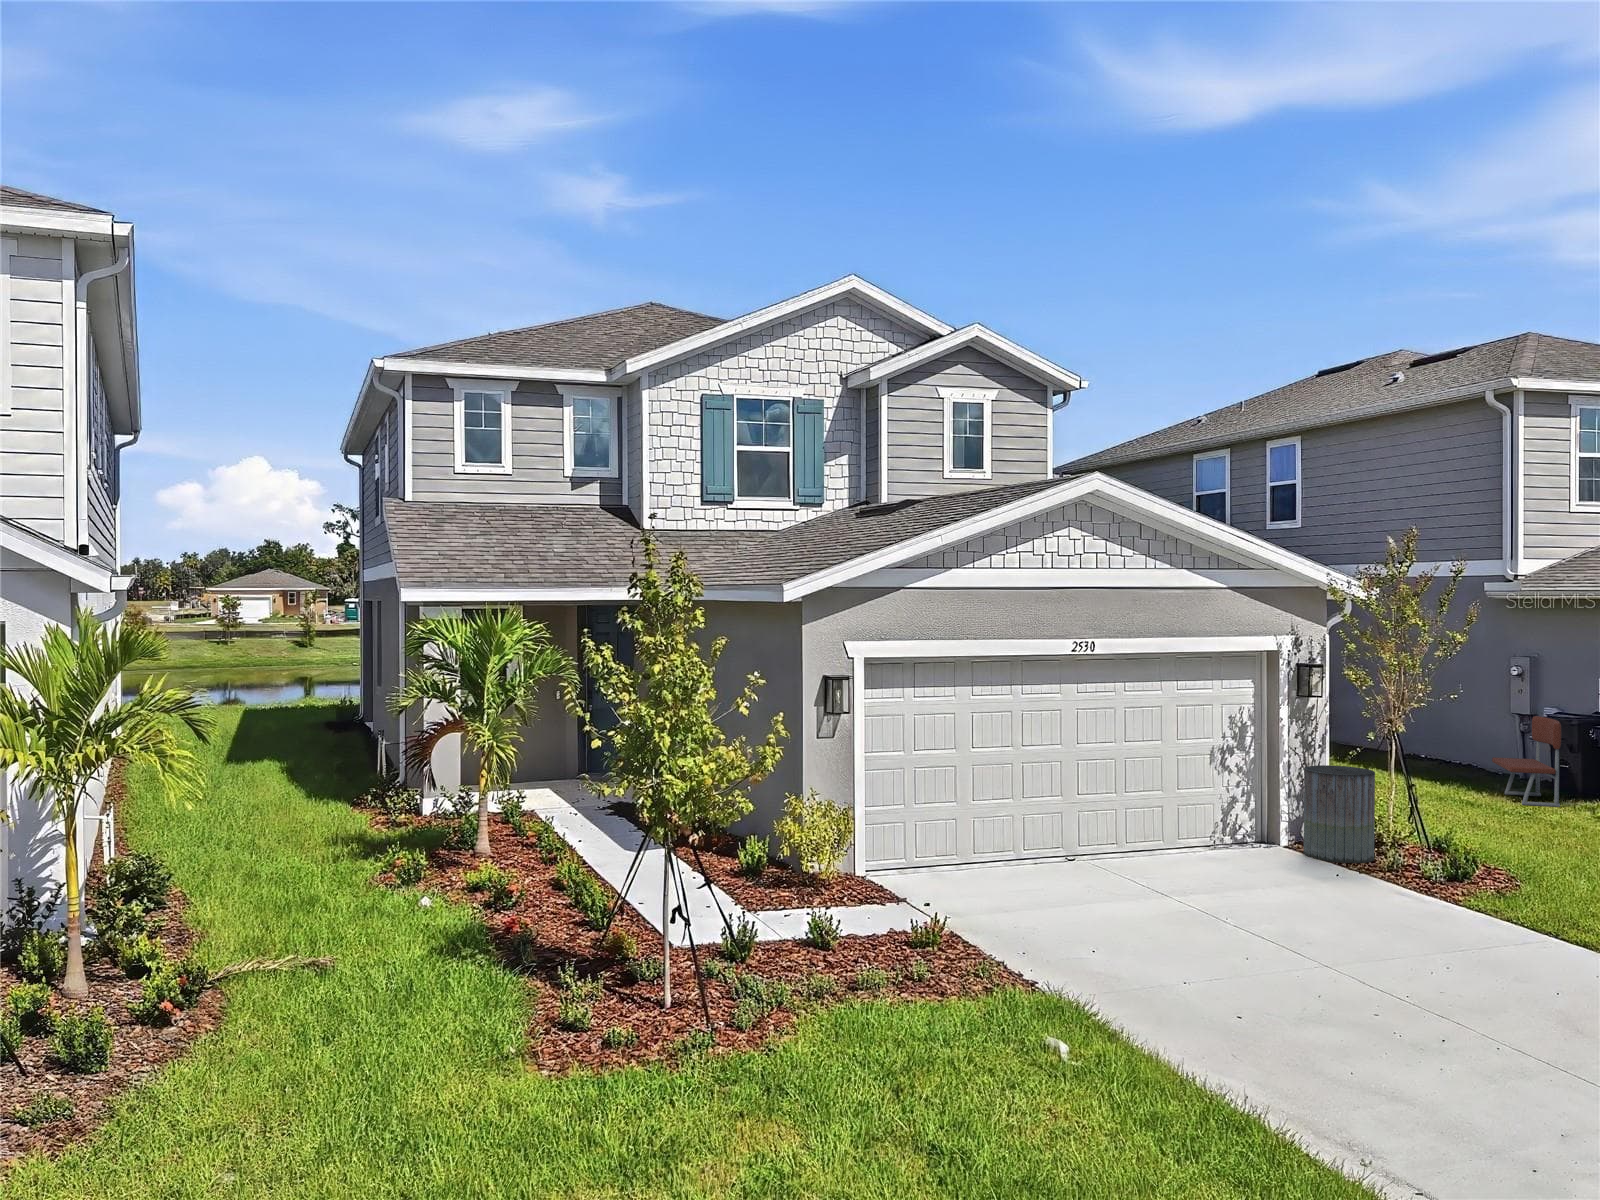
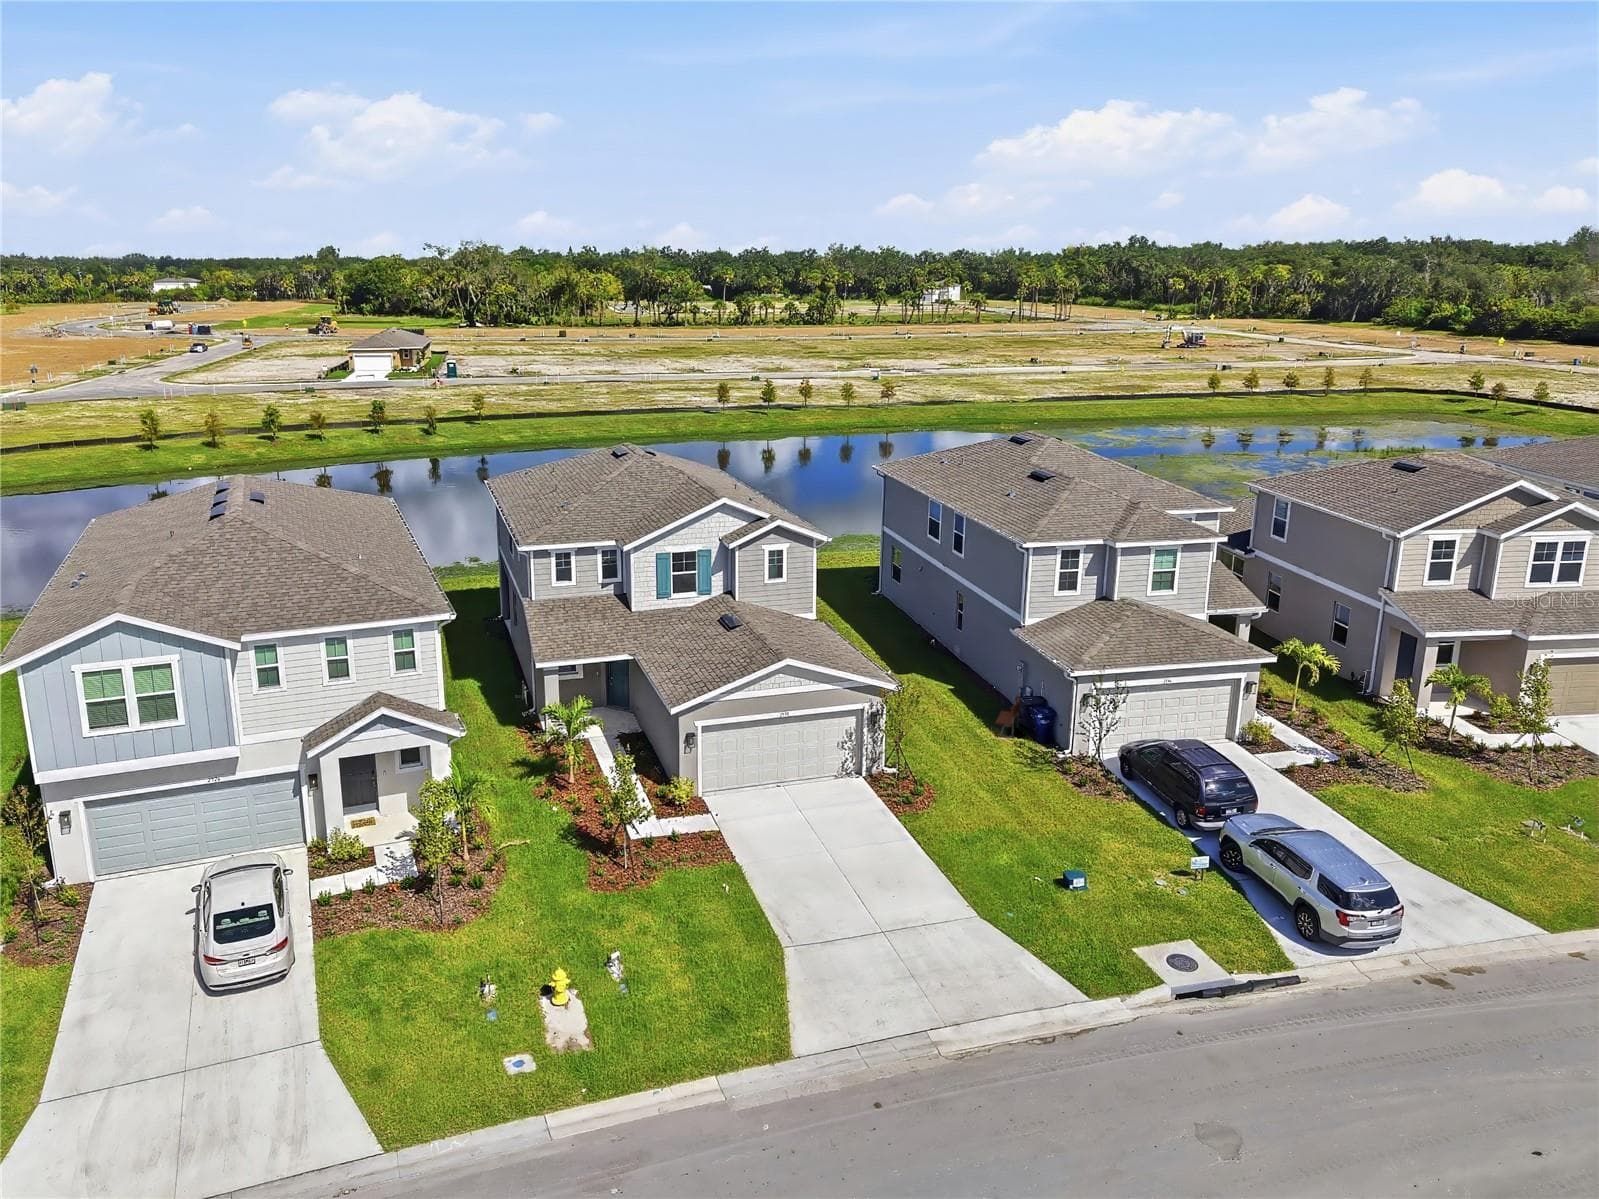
trash can: present [1304,765,1375,863] -> none [868,747,891,785]

